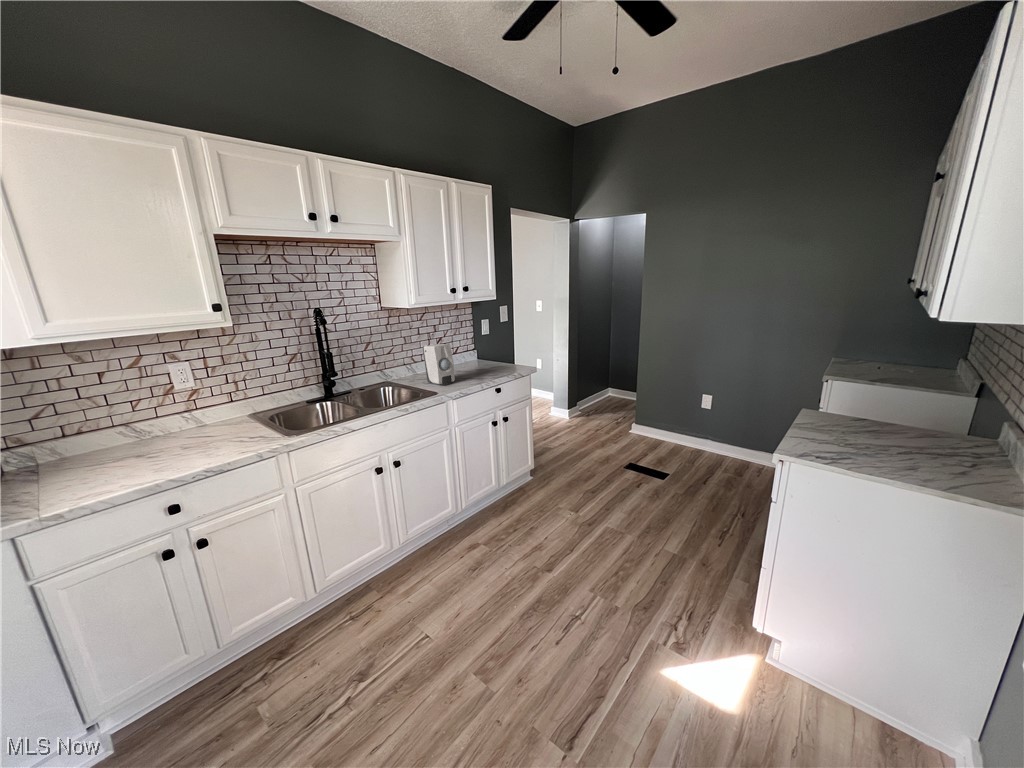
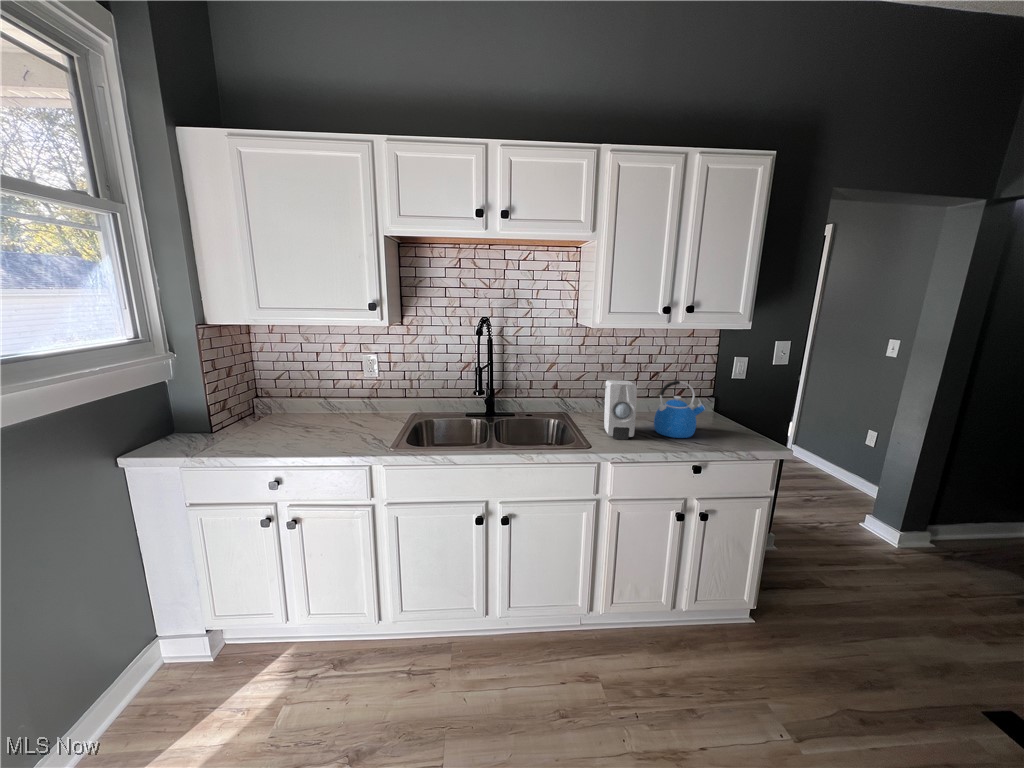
kettle: none [457,338,485,377] -> present [654,380,705,438]

